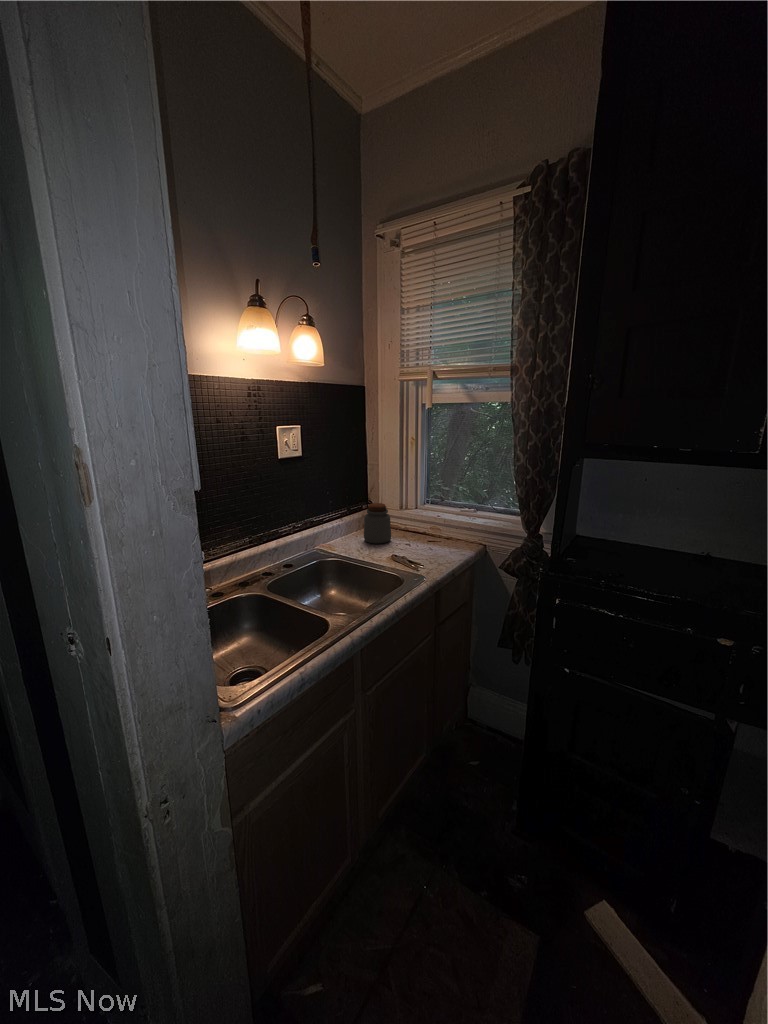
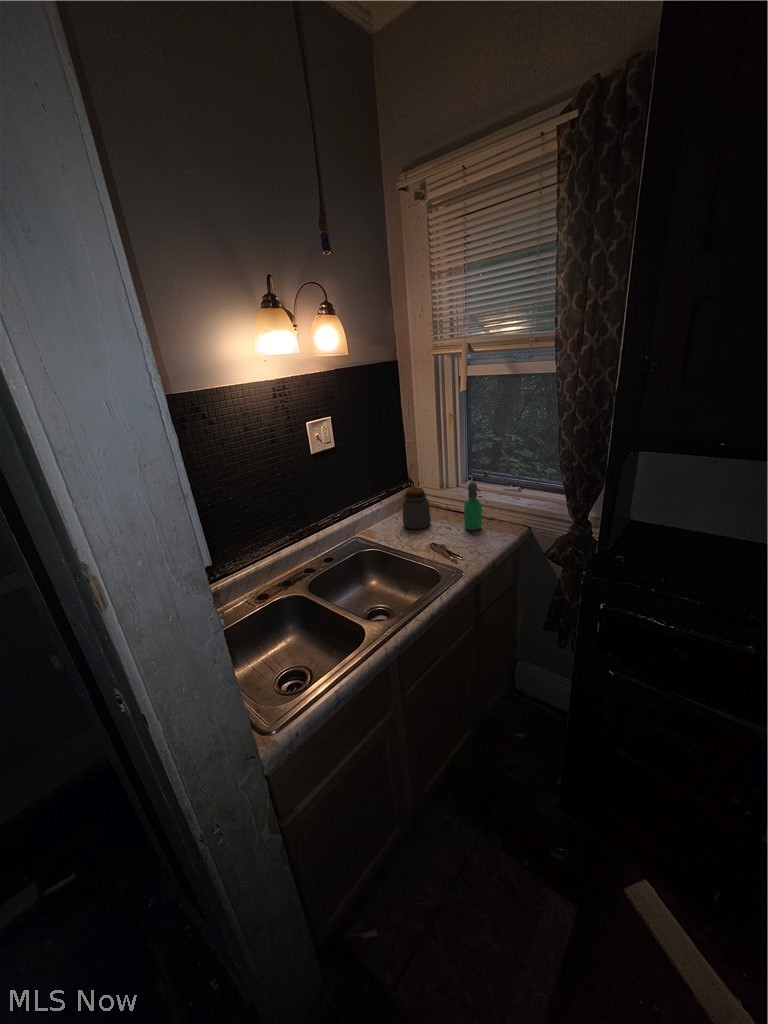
soap dispenser: none [424,498,441,546] -> present [464,482,482,531]

